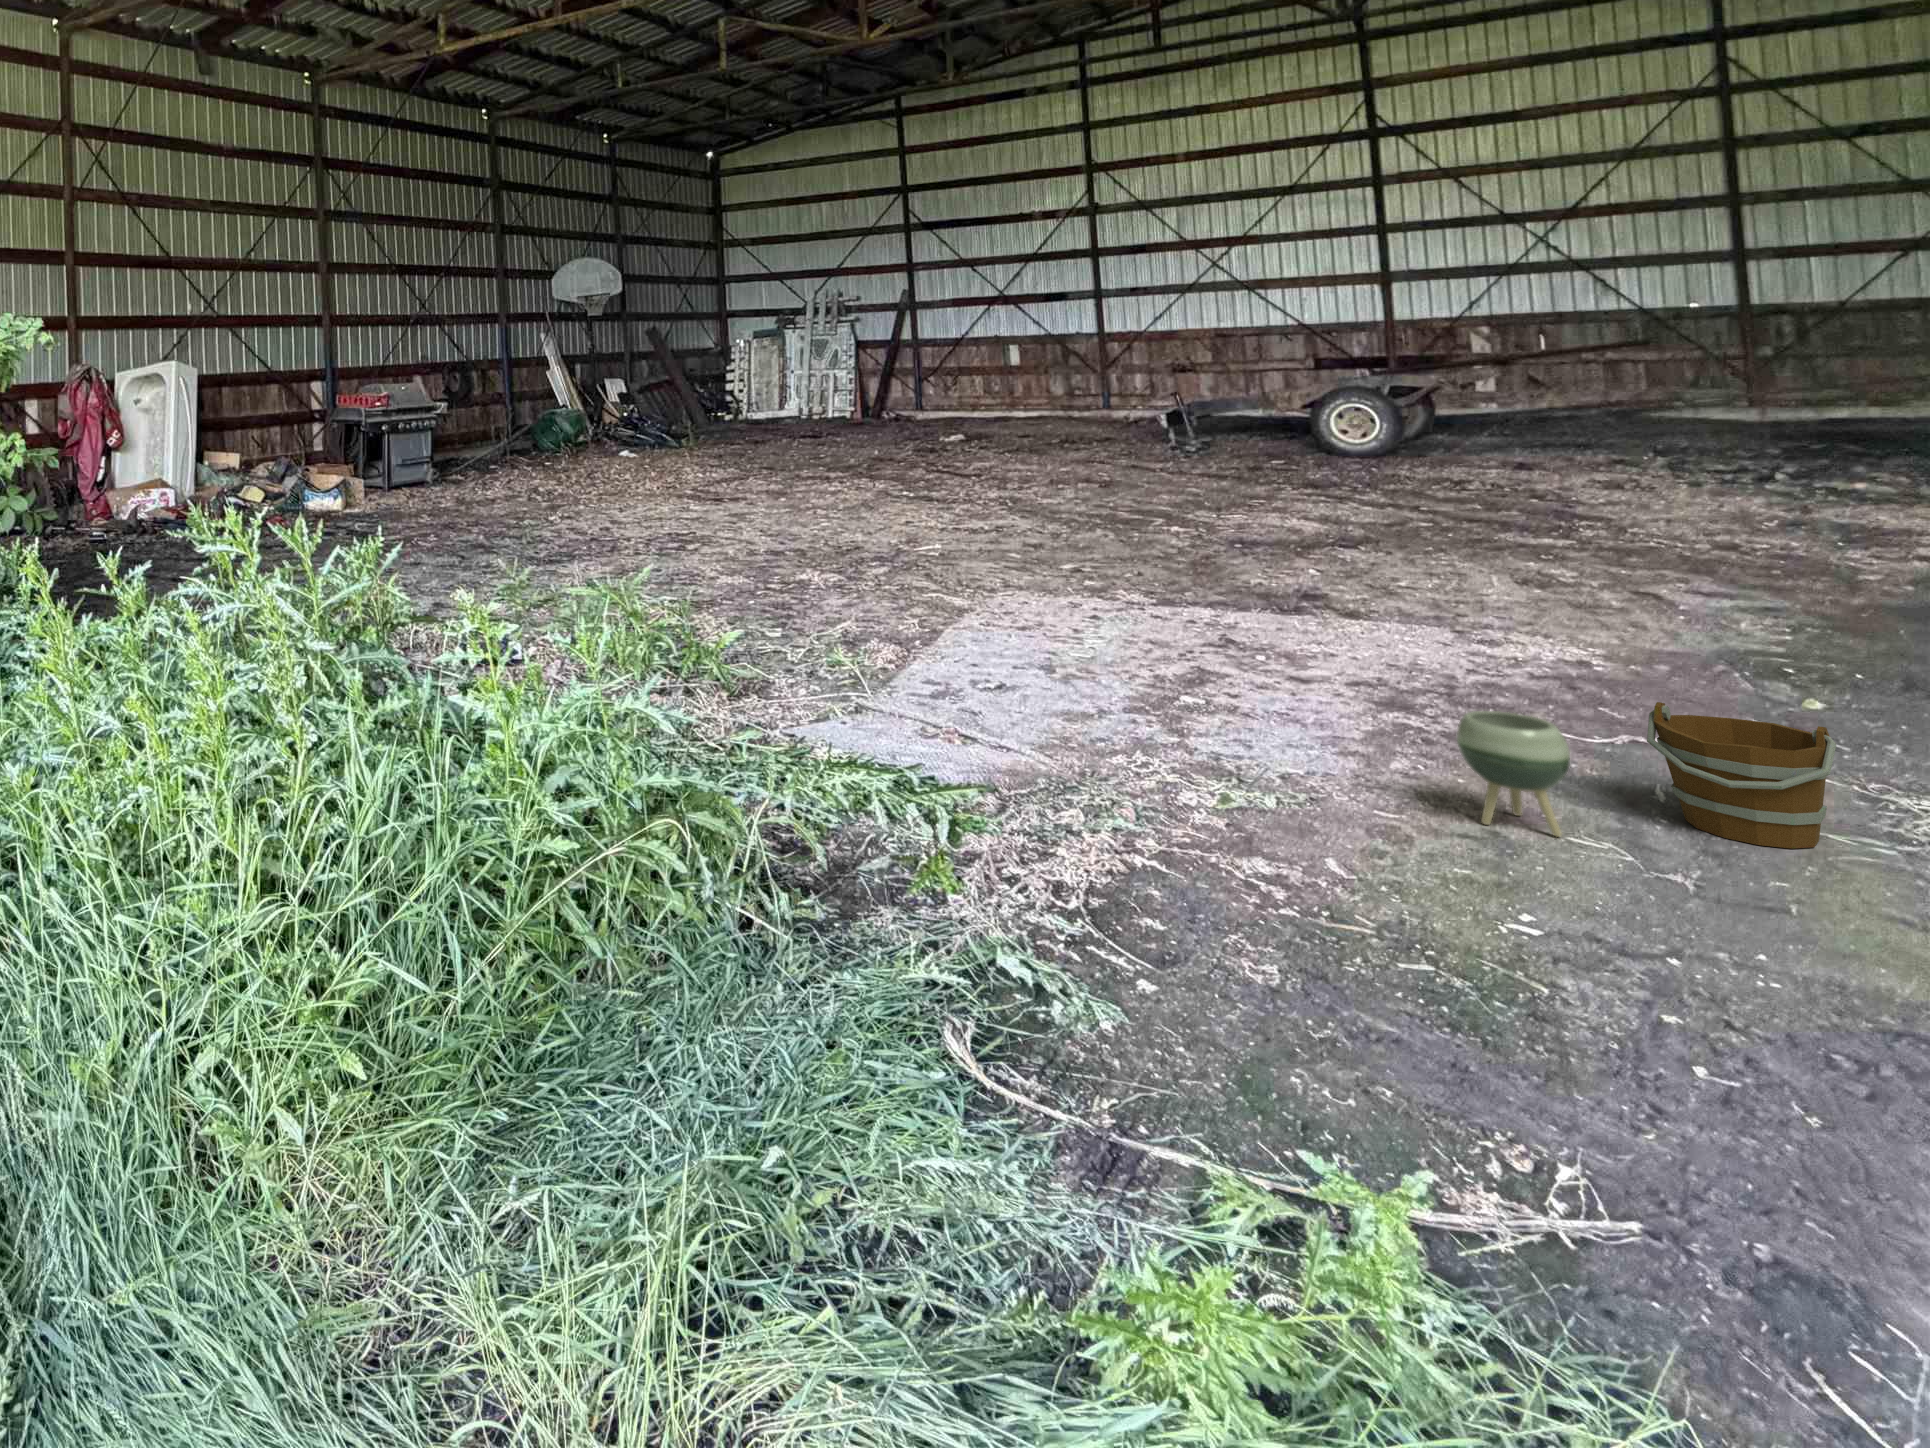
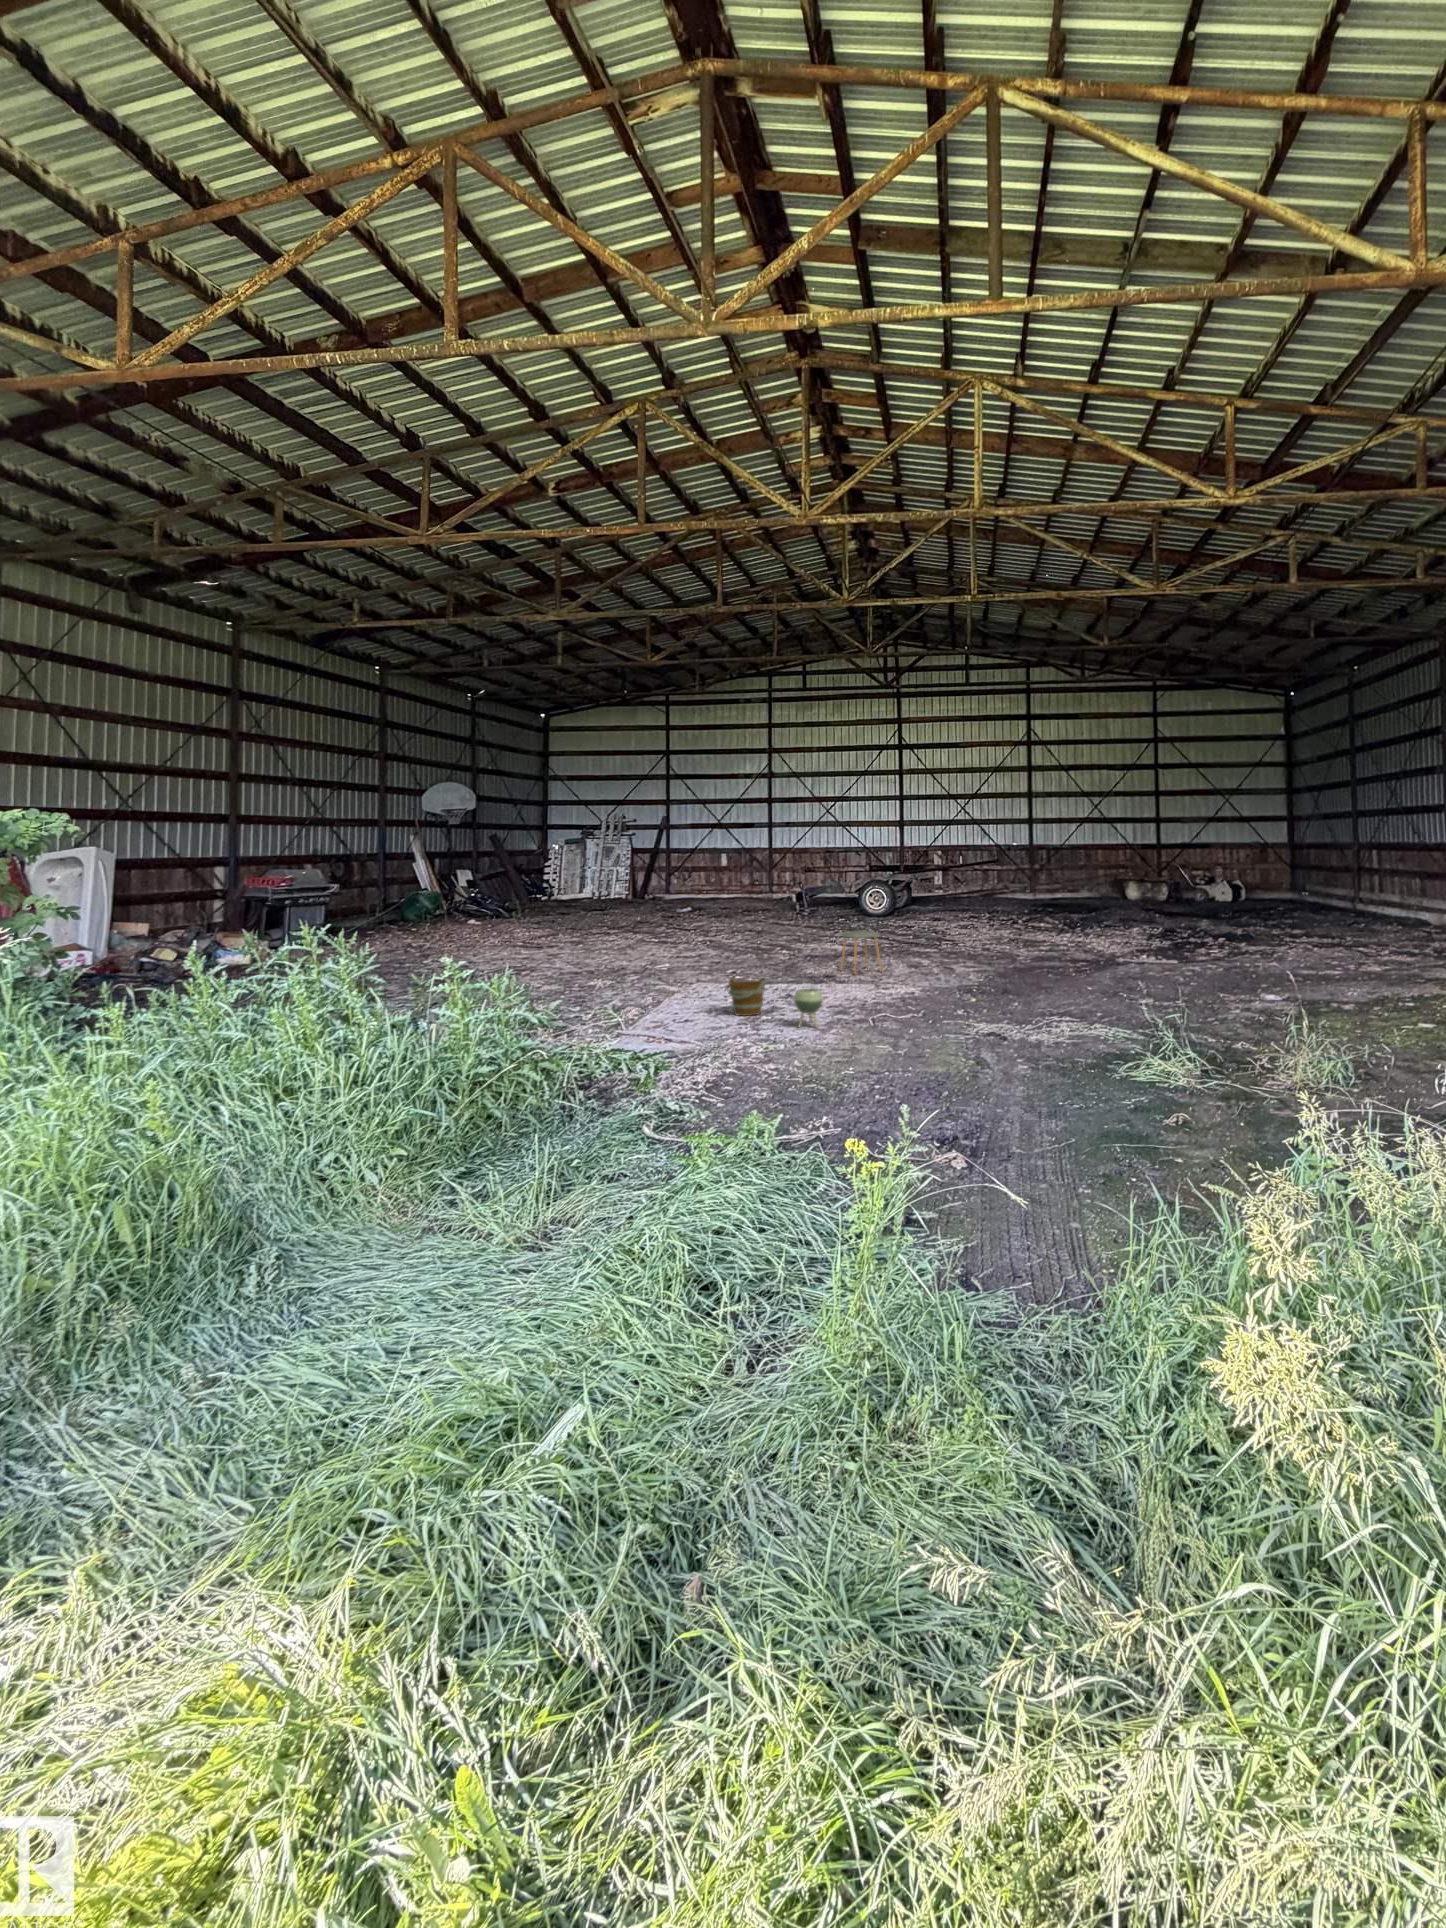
stool: none [1420,512,1566,620] -> present [840,930,882,973]
bucket: present [1647,702,1836,849] -> present [727,977,765,1016]

